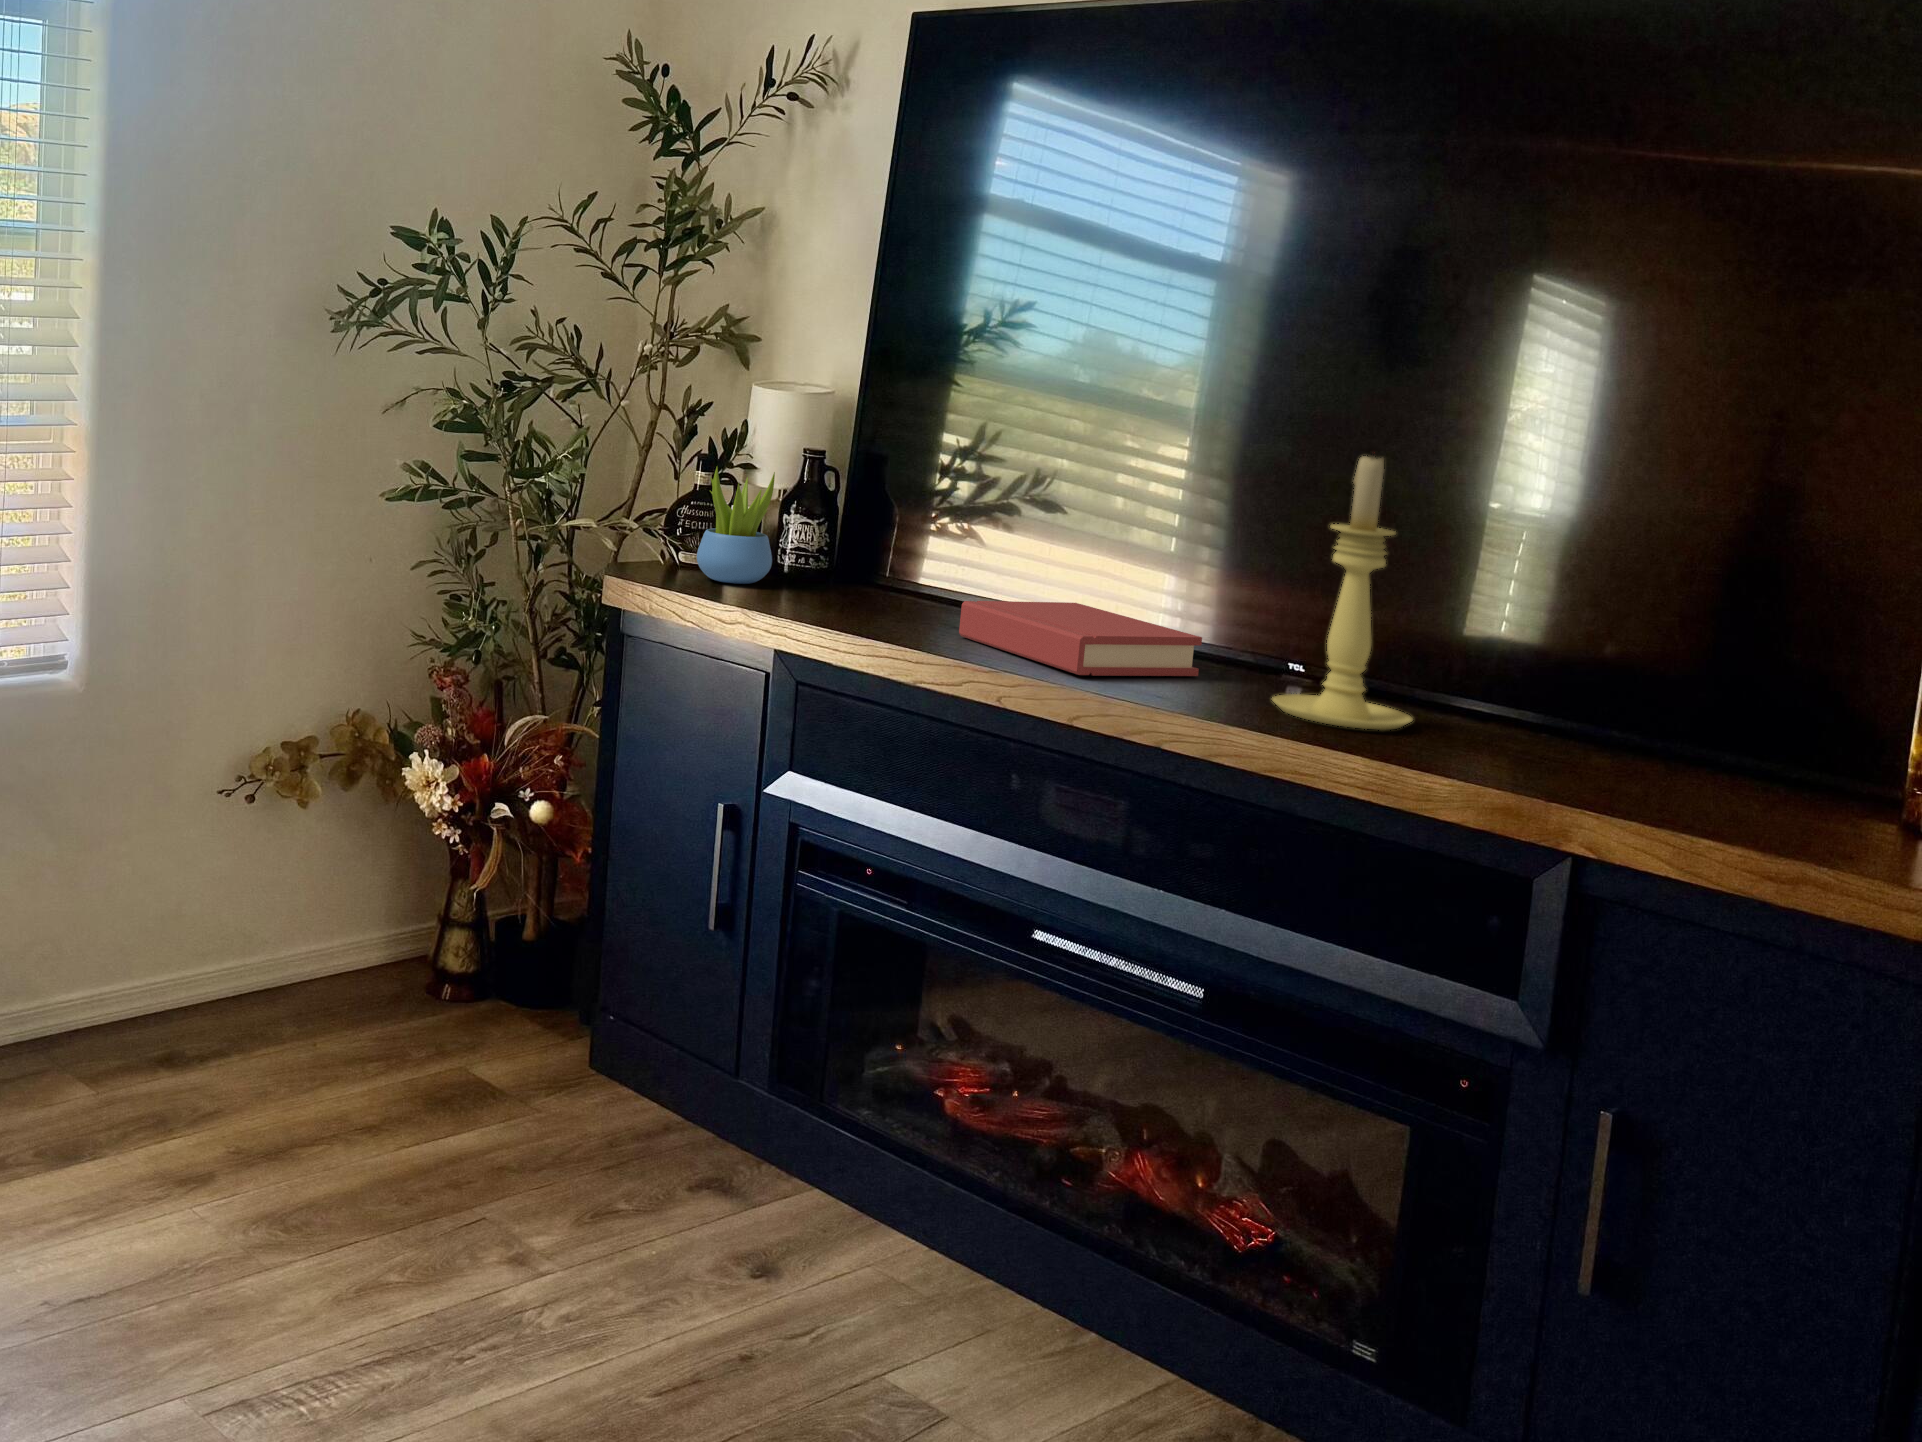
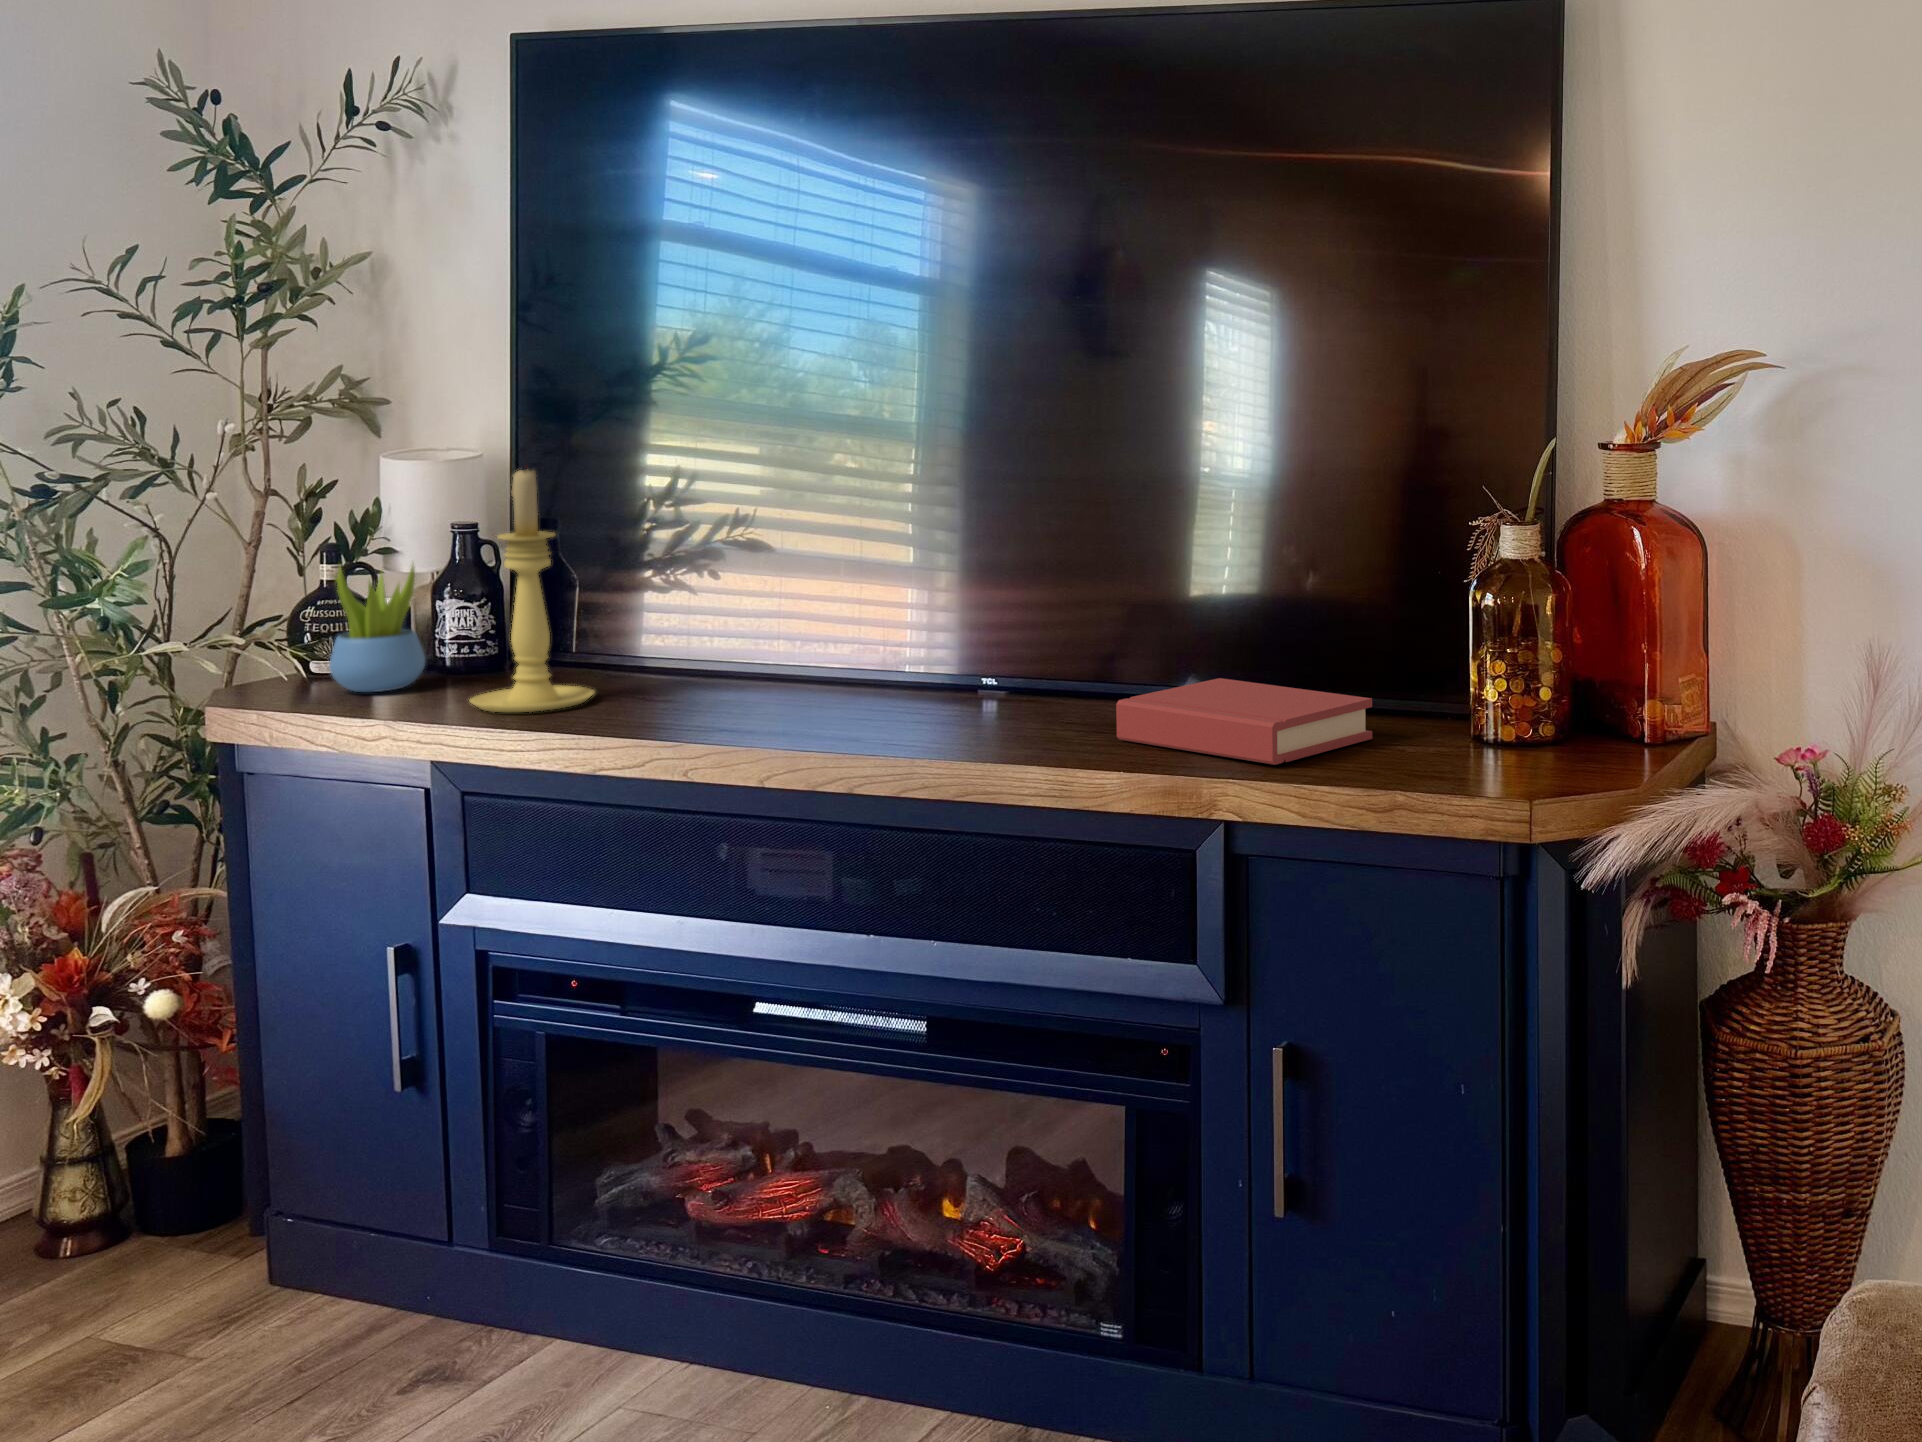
candle holder: present [1273,456,1412,730] -> present [470,470,594,712]
hardback book: present [959,601,1202,676] -> present [1116,678,1372,765]

